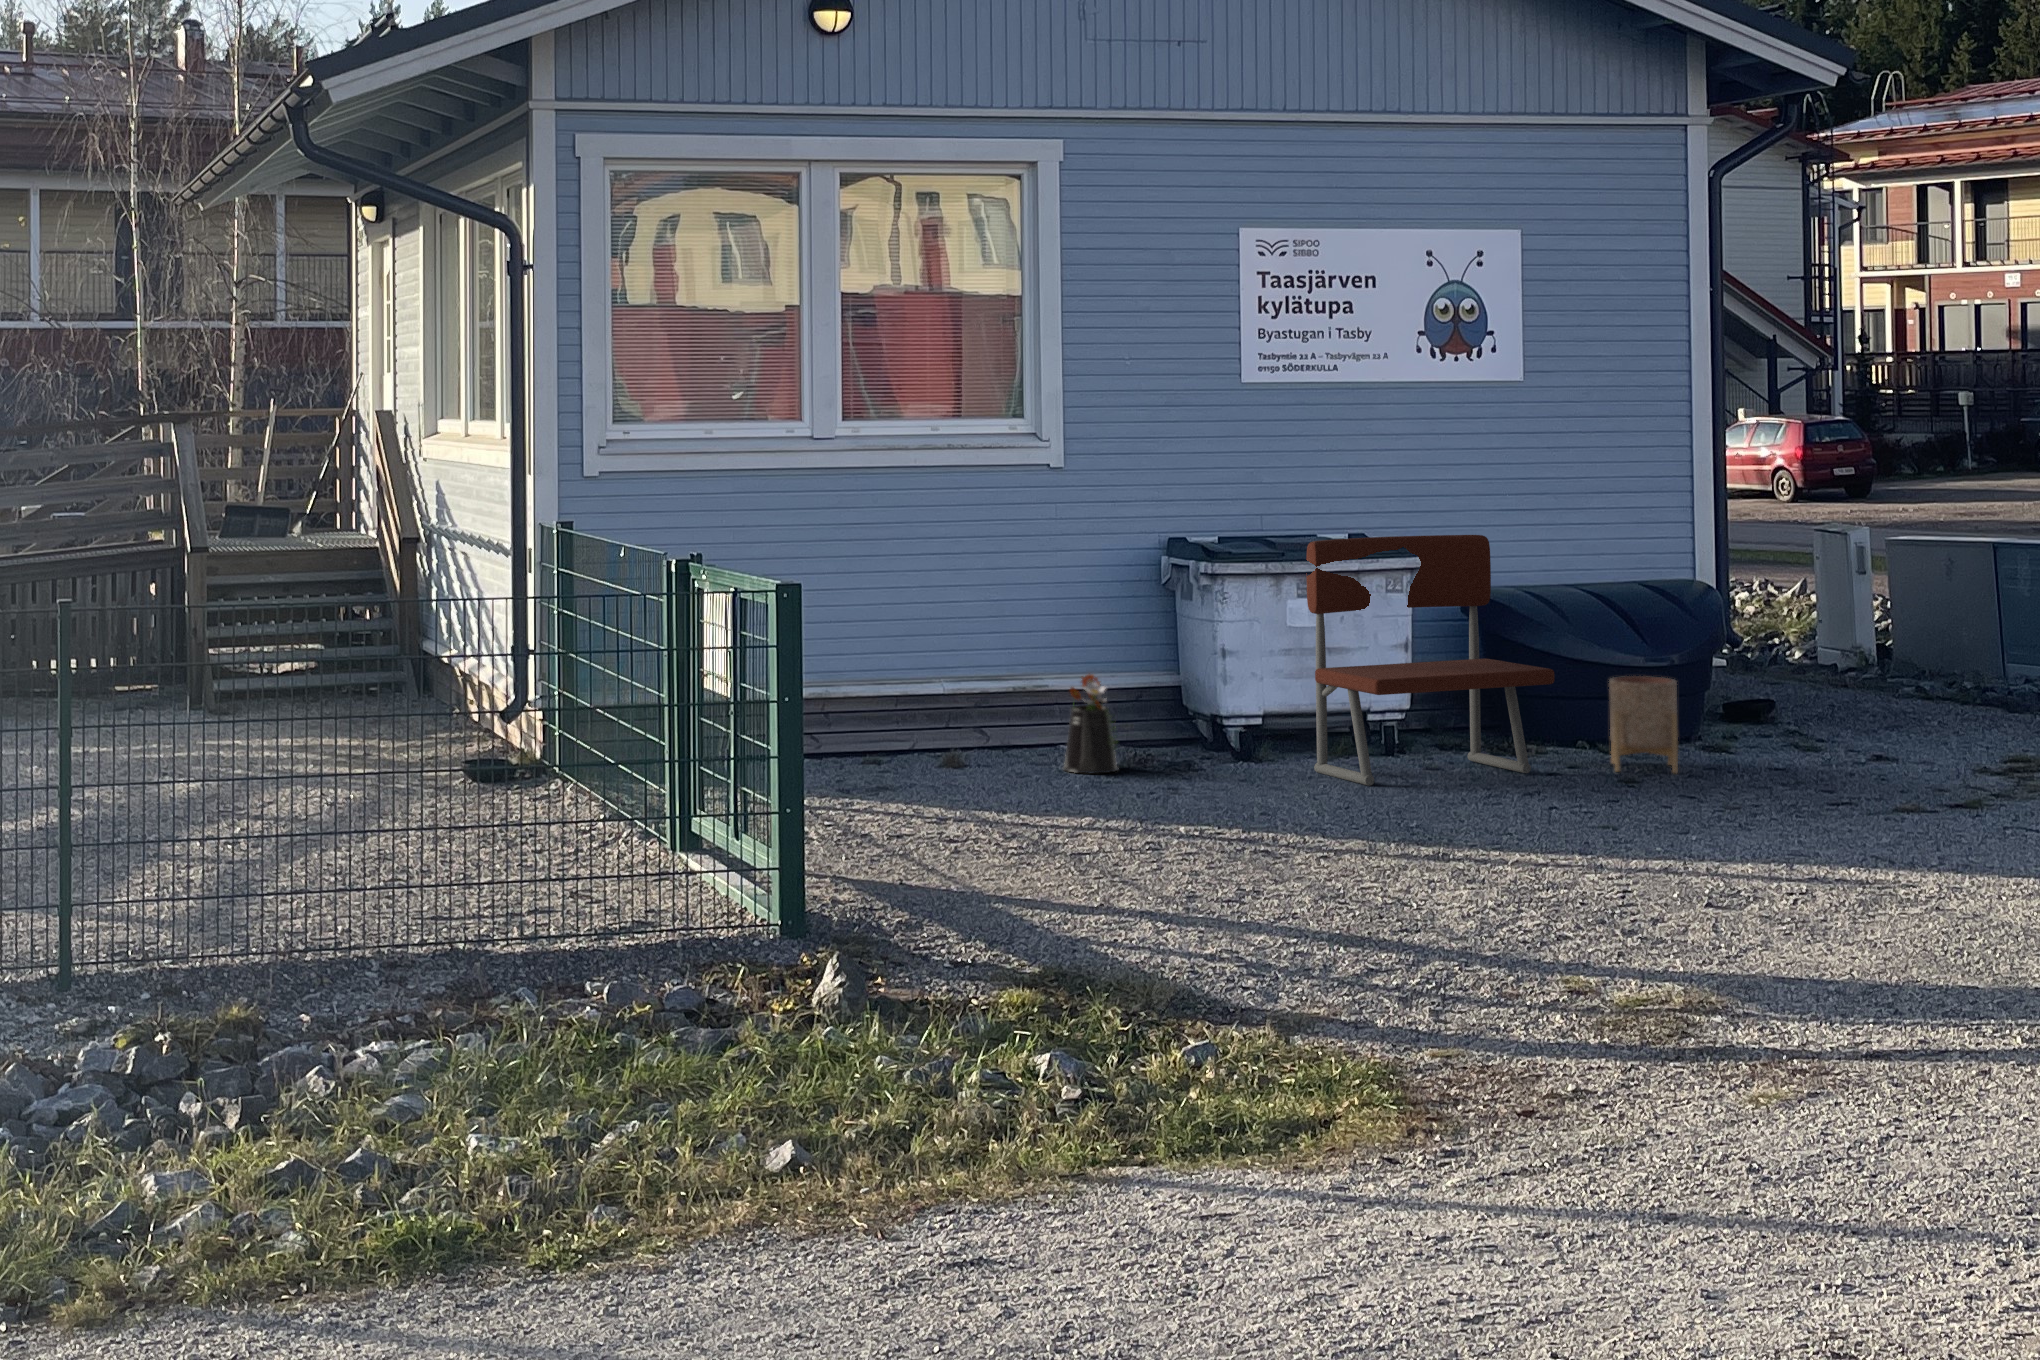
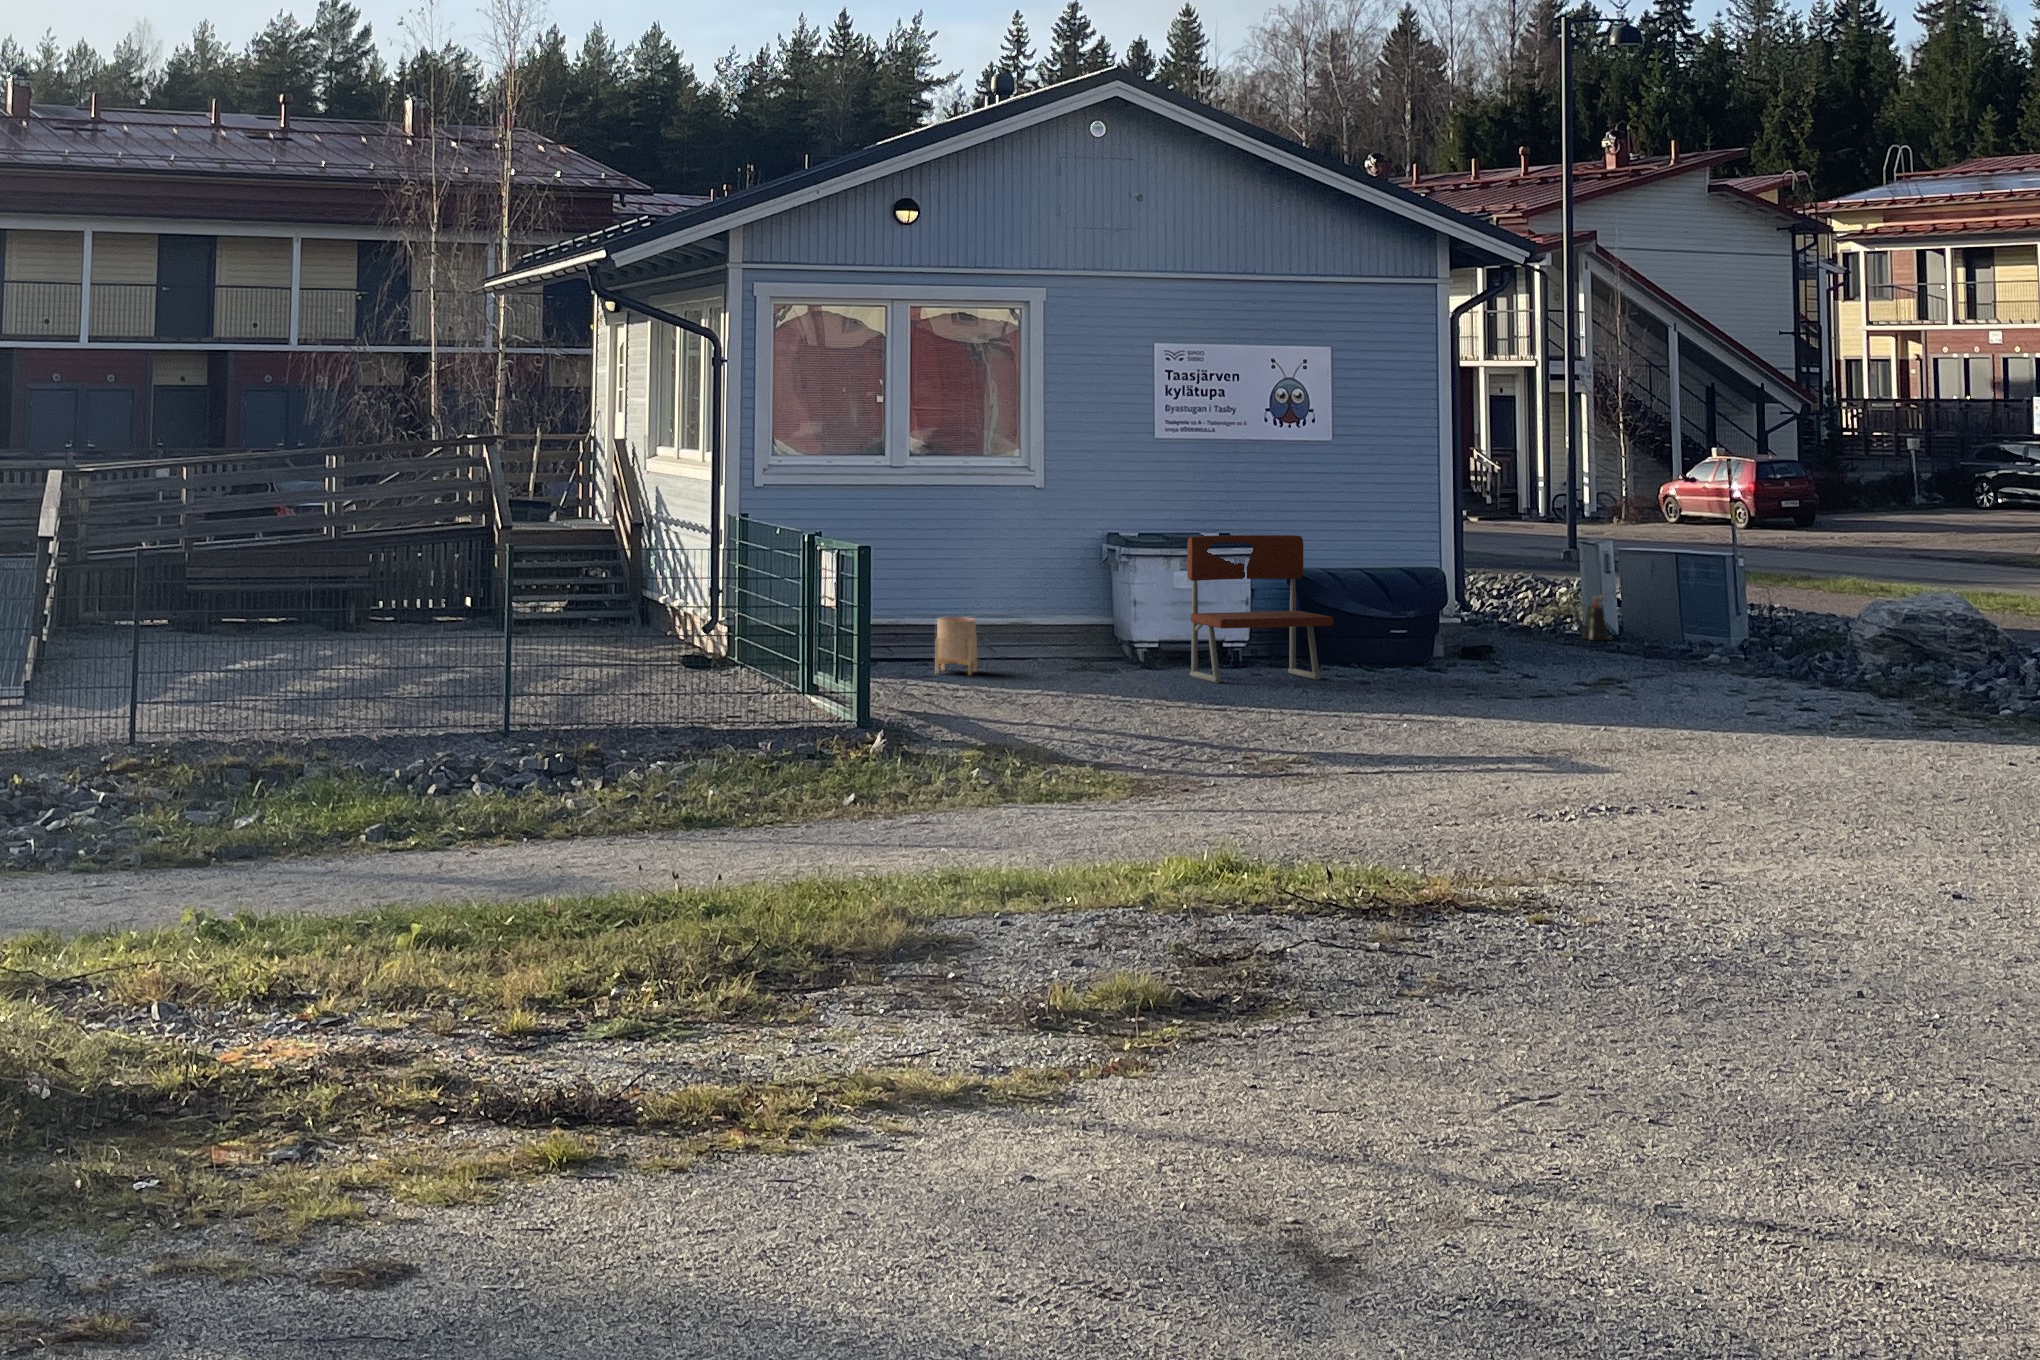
watering can: present [1063,674,1118,774] -> present [1574,593,1611,640]
planter: present [1609,676,1678,773] -> present [935,617,977,674]

